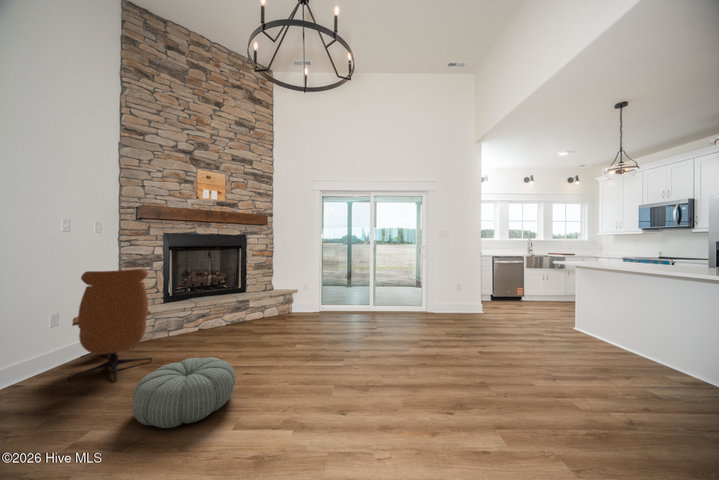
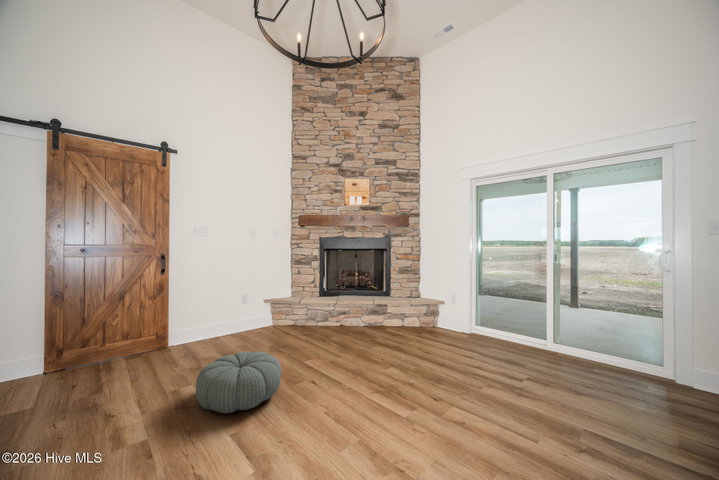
lounge chair: present [67,268,152,381] -> none [228,267,290,352]

